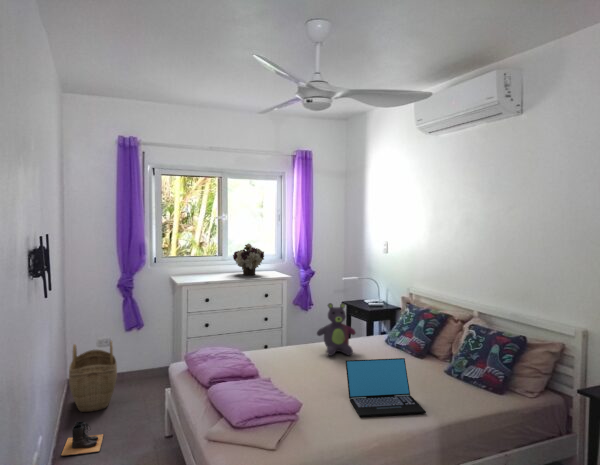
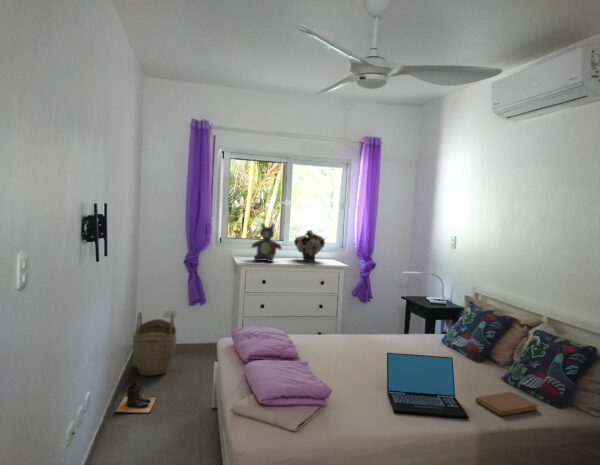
stuffed bear: present [317,303,356,356] -> present [252,224,281,262]
notebook: none [428,383,481,407] -> present [476,392,537,416]

